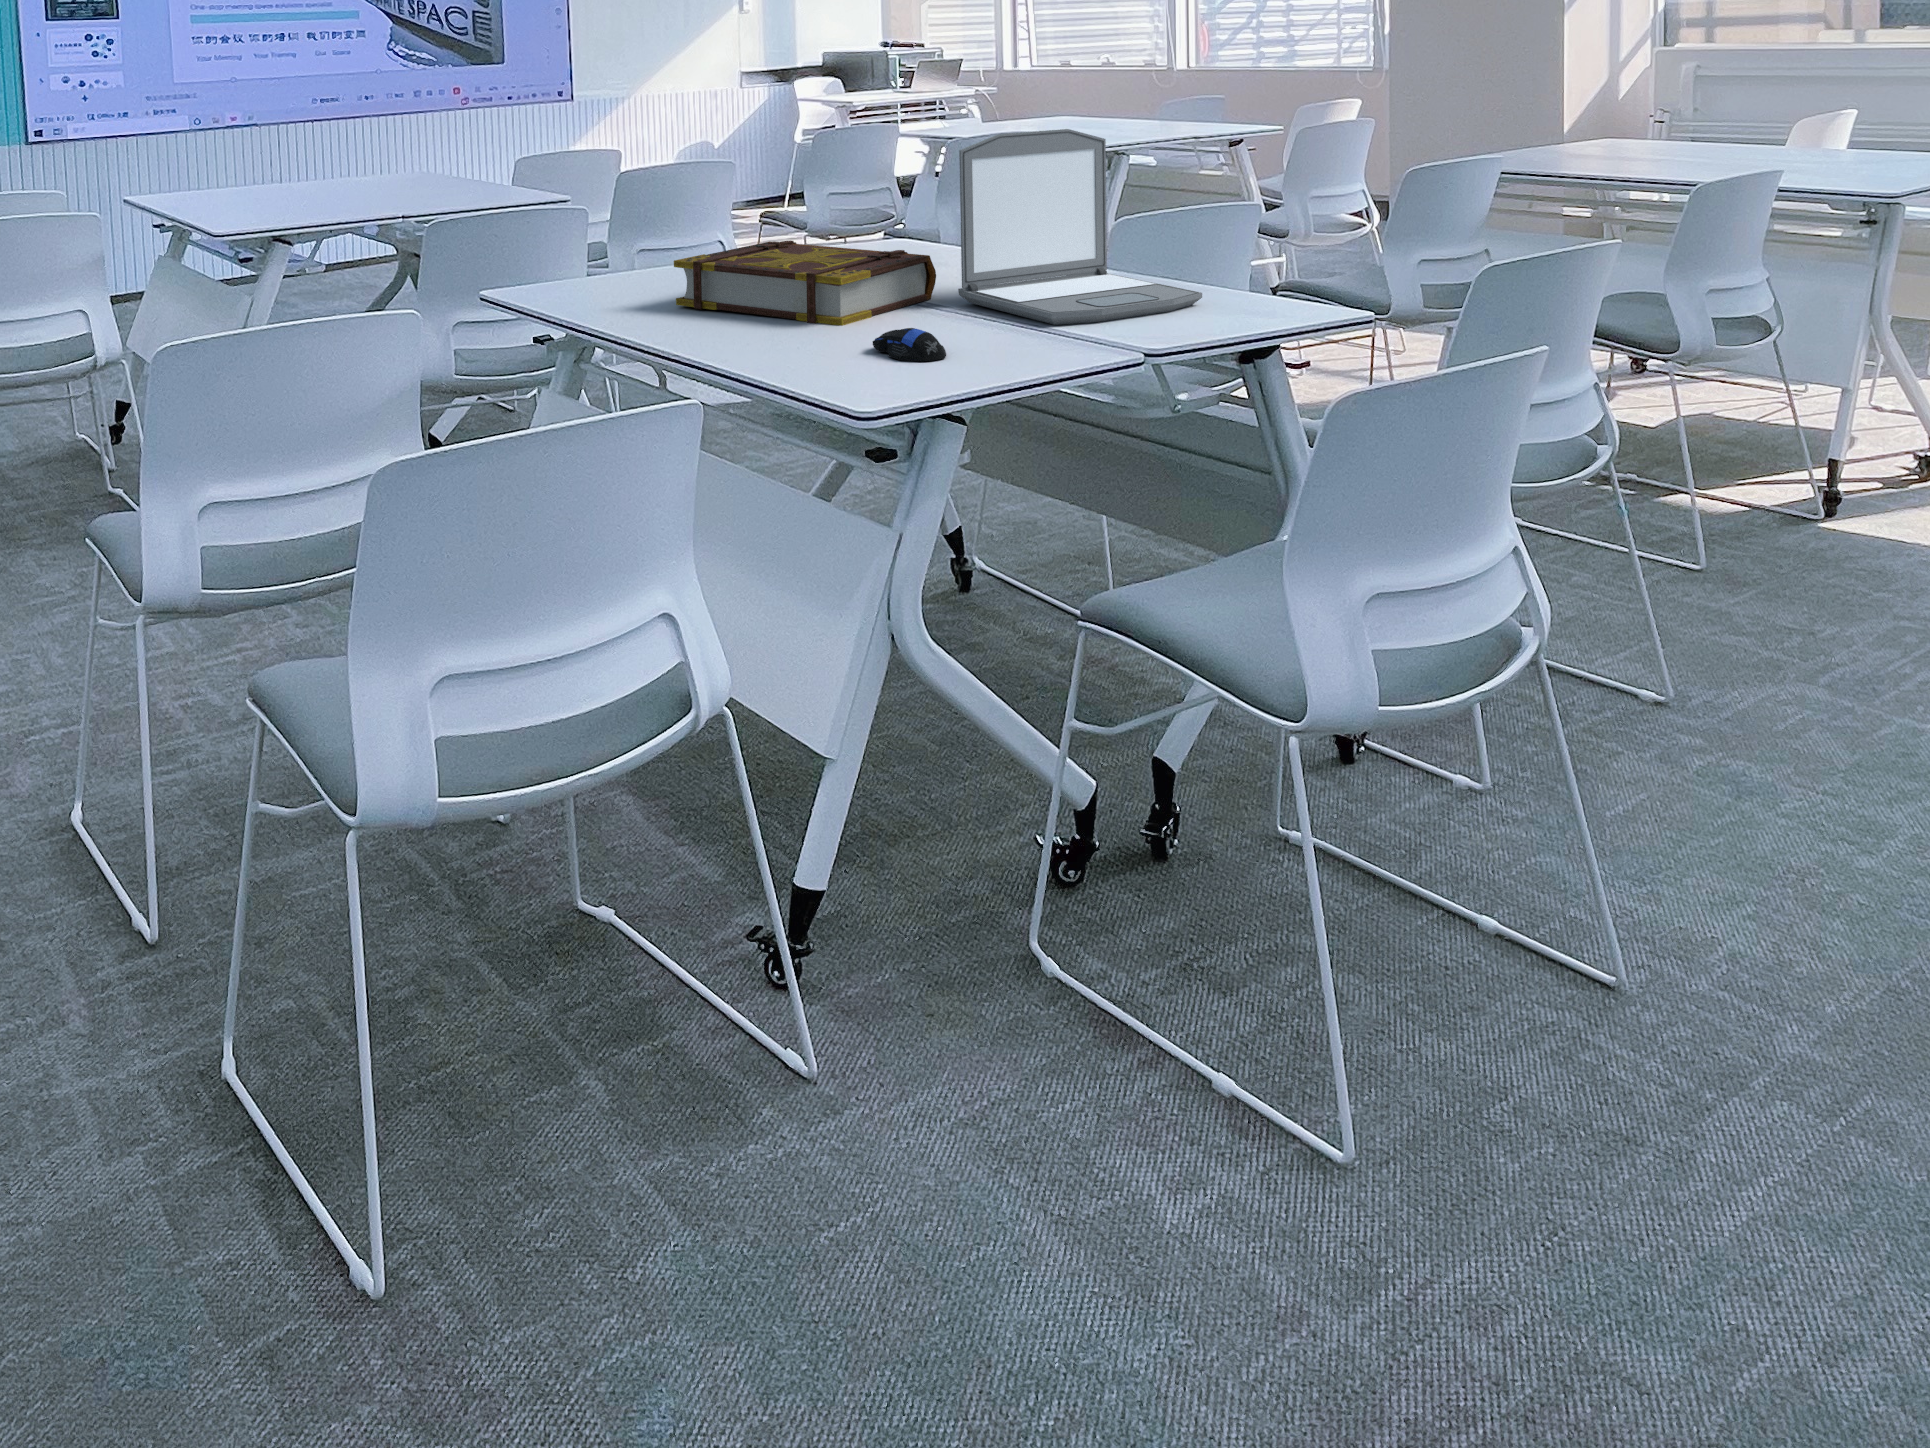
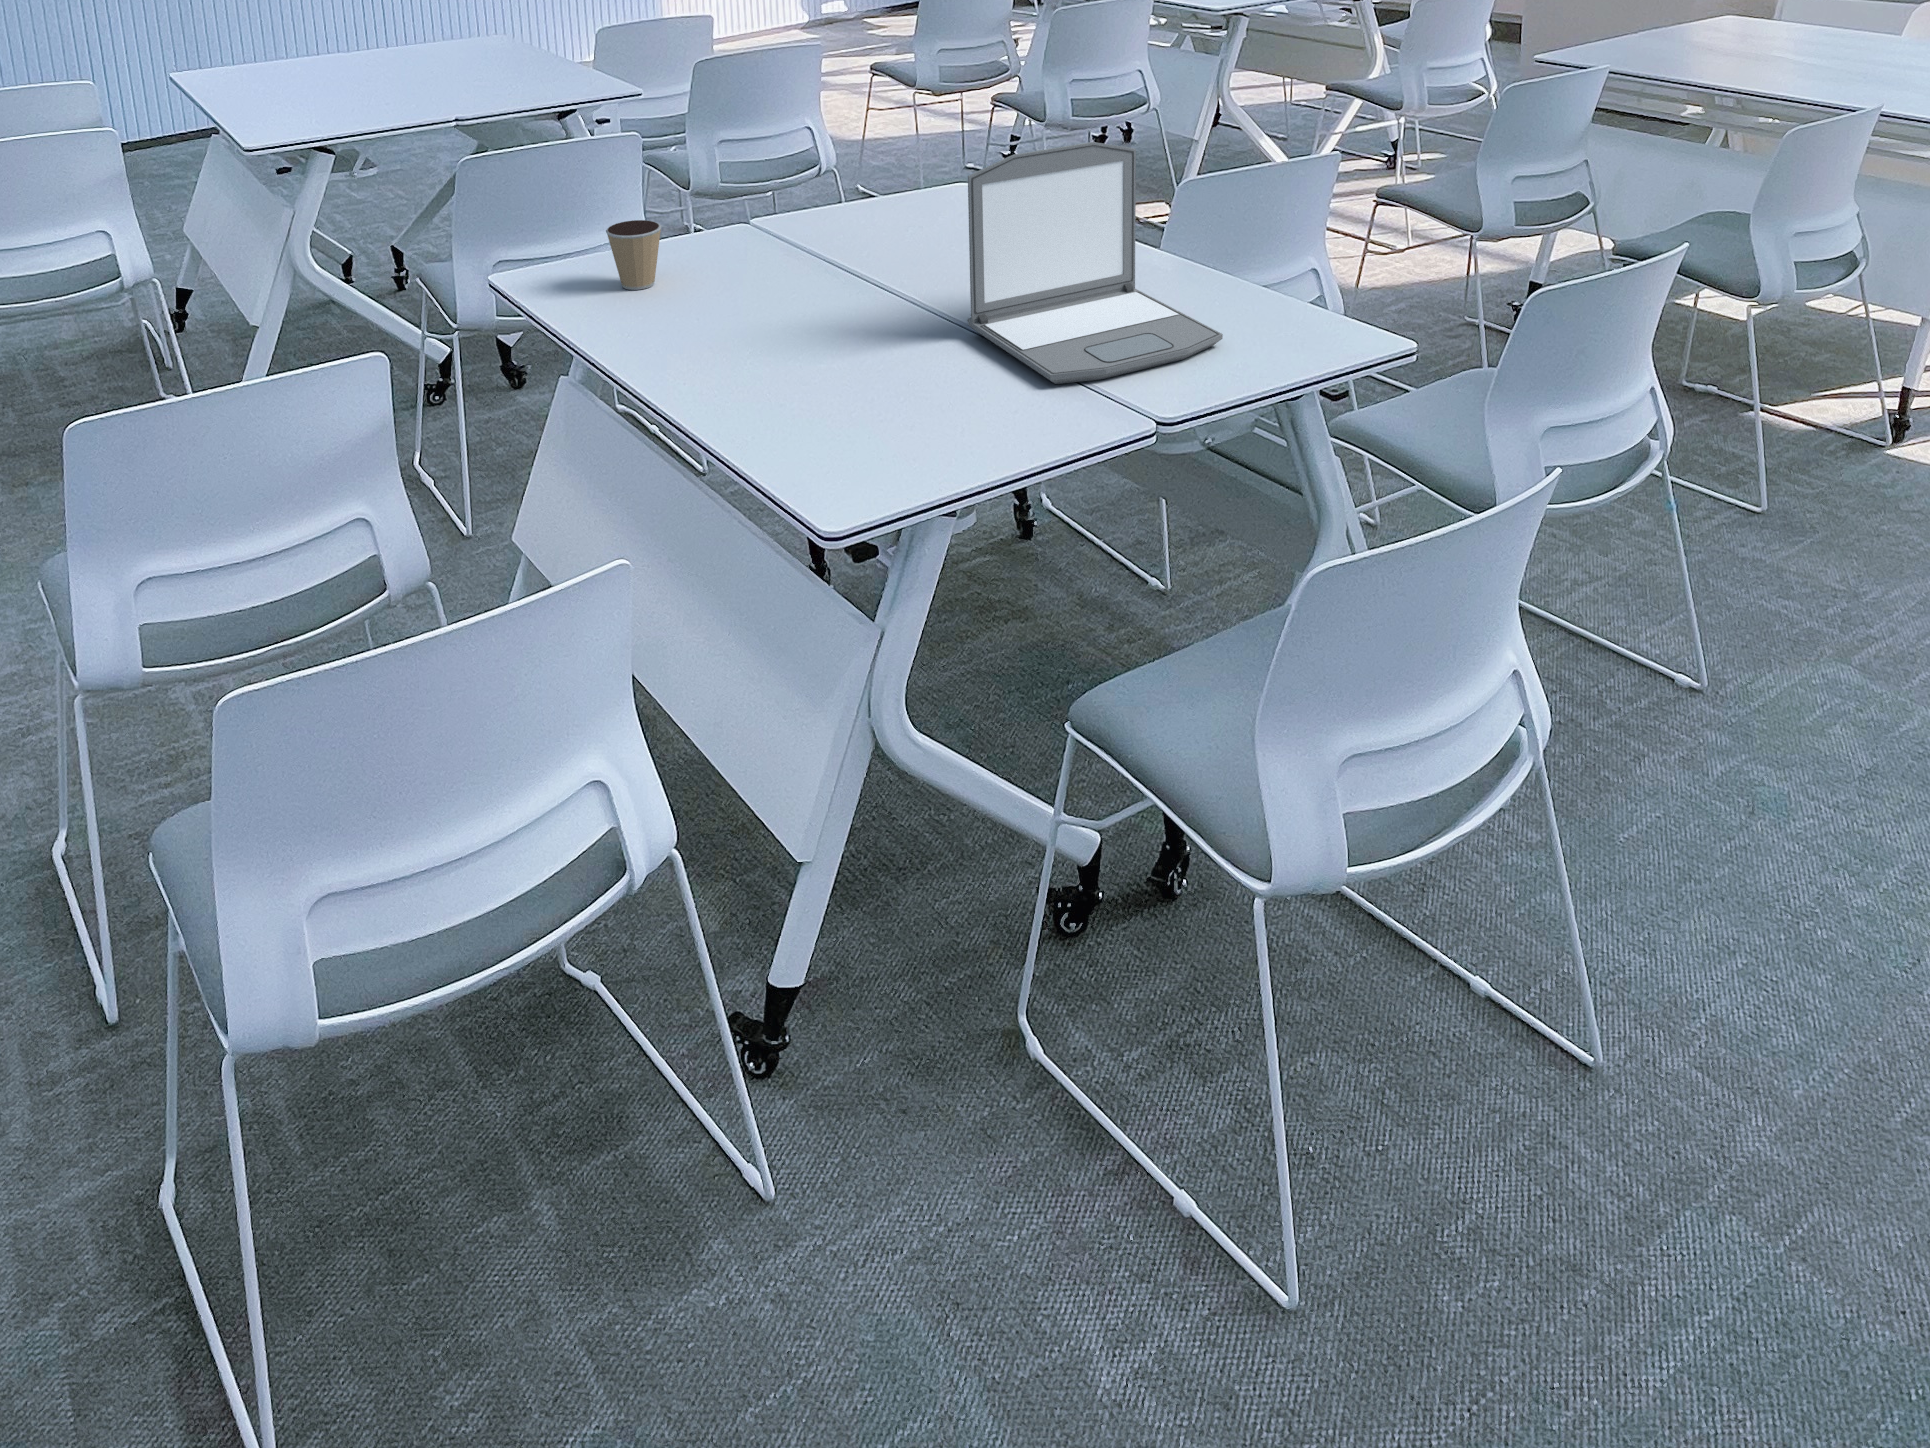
coffee cup: none [605,230,656,291] -> present [606,220,661,290]
book: present [674,240,936,326] -> none [665,239,950,376]
computer mouse: present [873,328,946,362] -> none [844,410,920,461]

